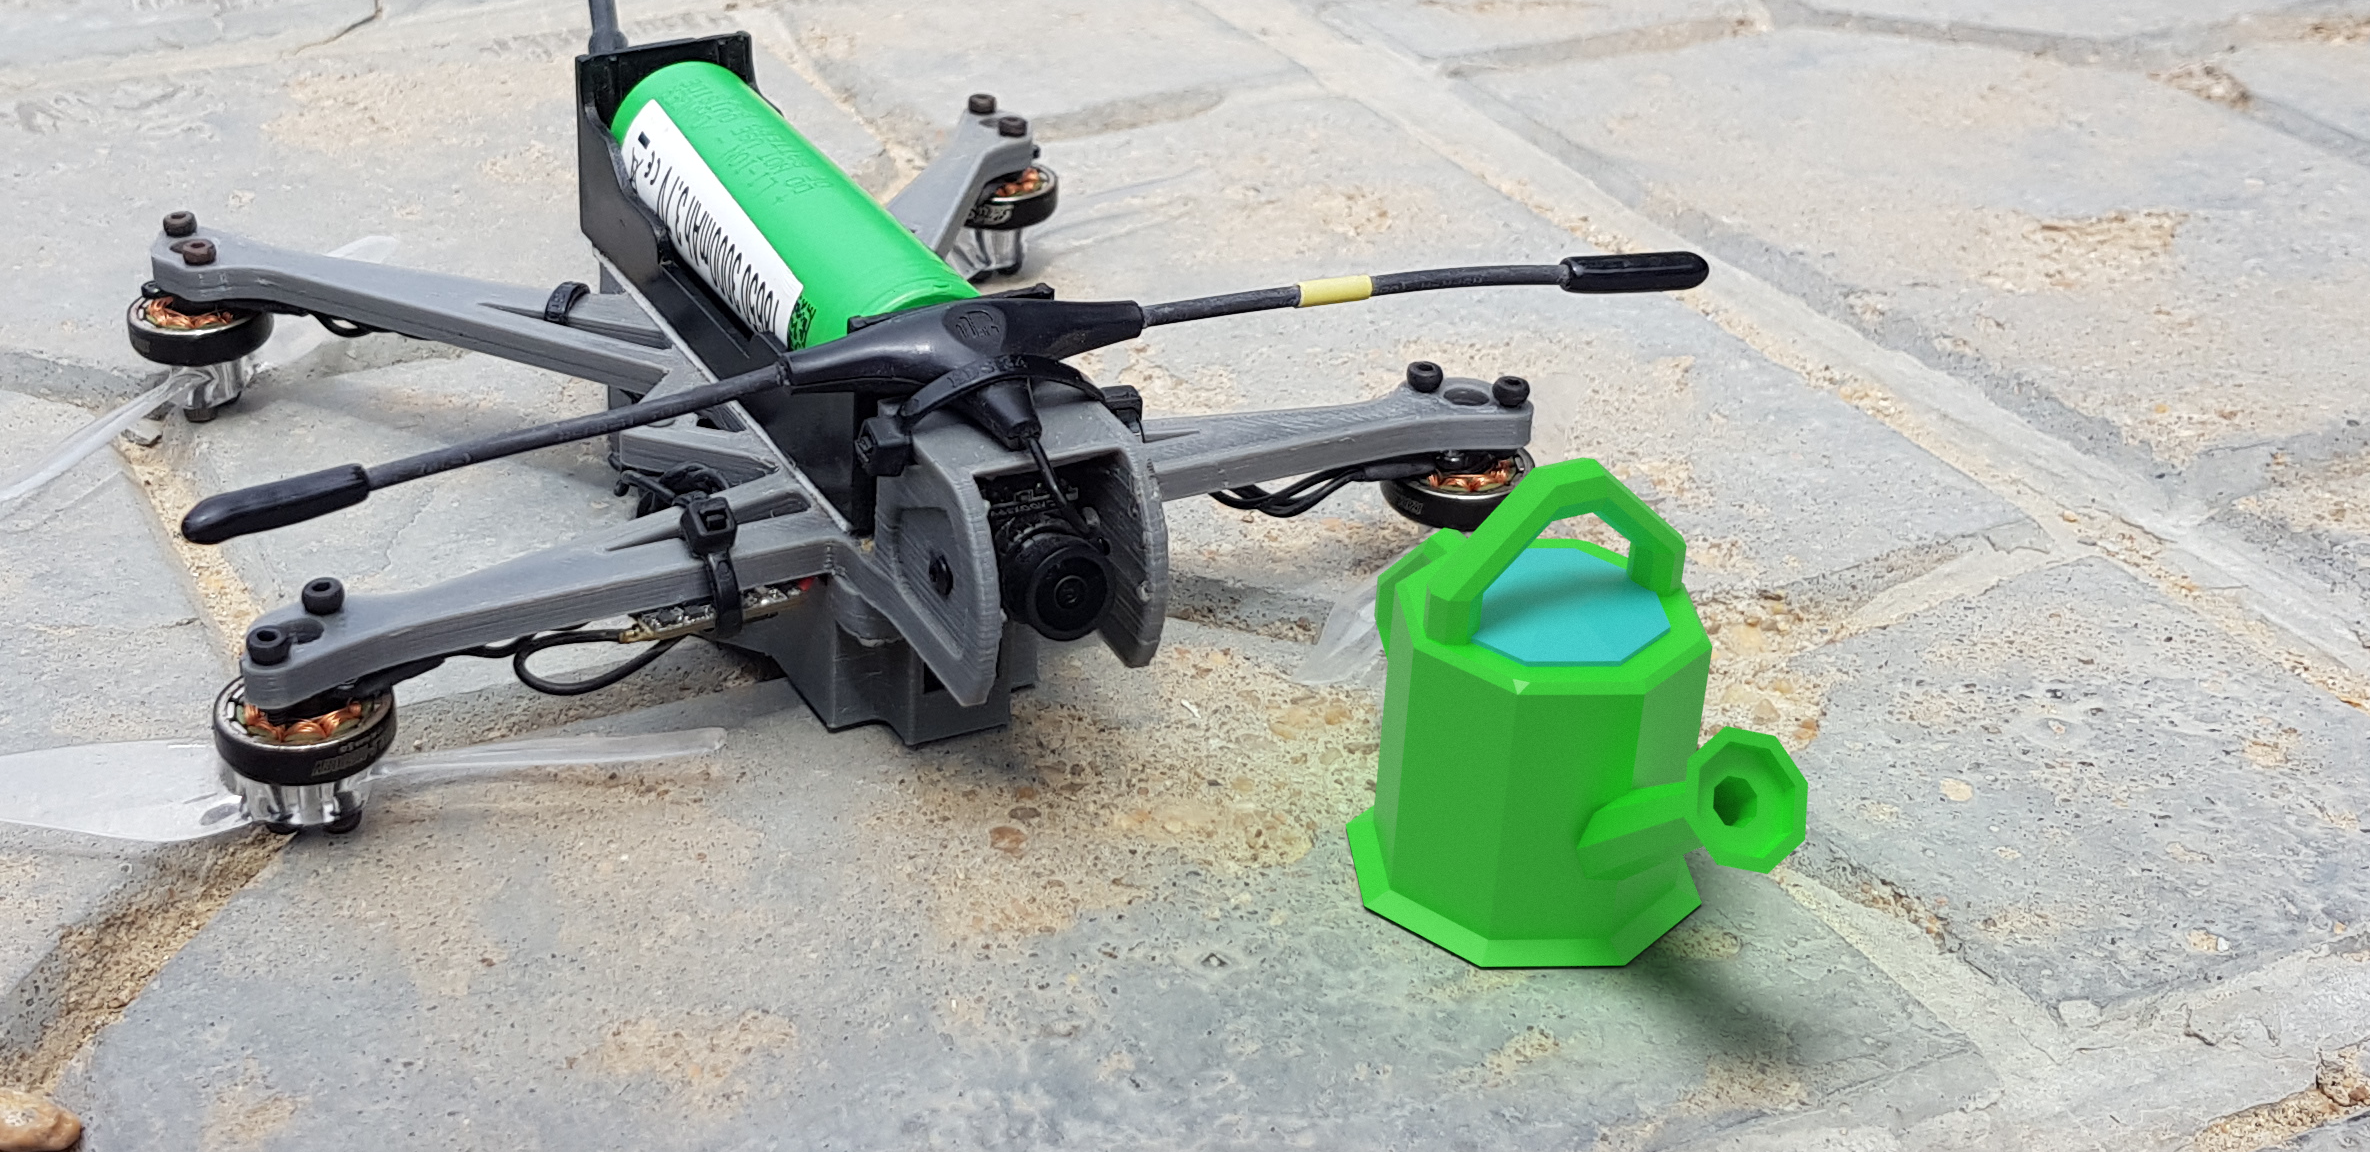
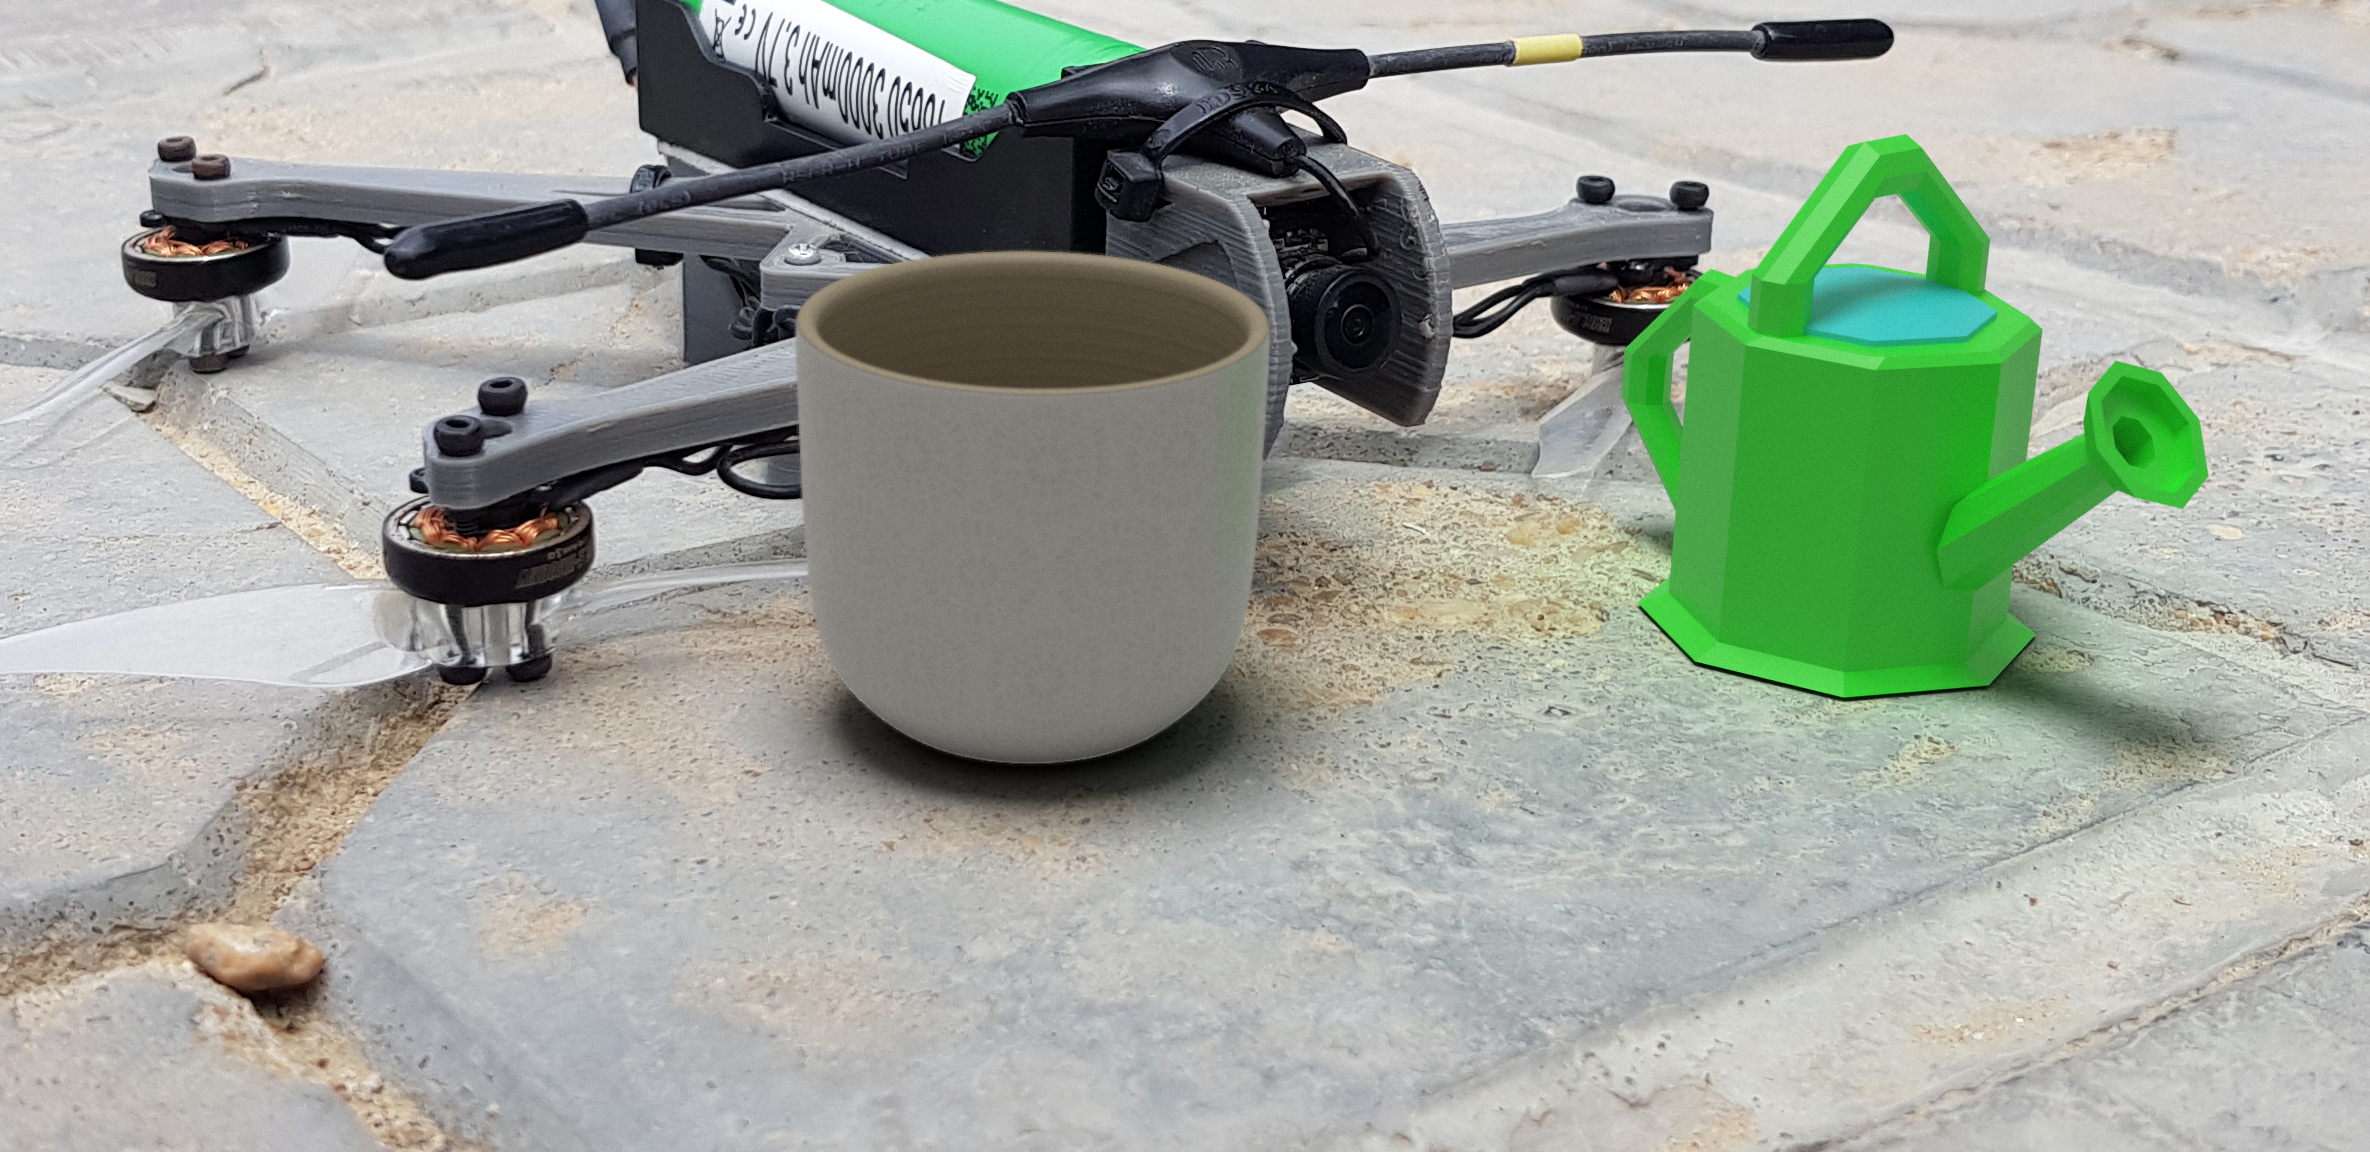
planter: none [532,500,949,976] -> present [796,251,1270,764]

